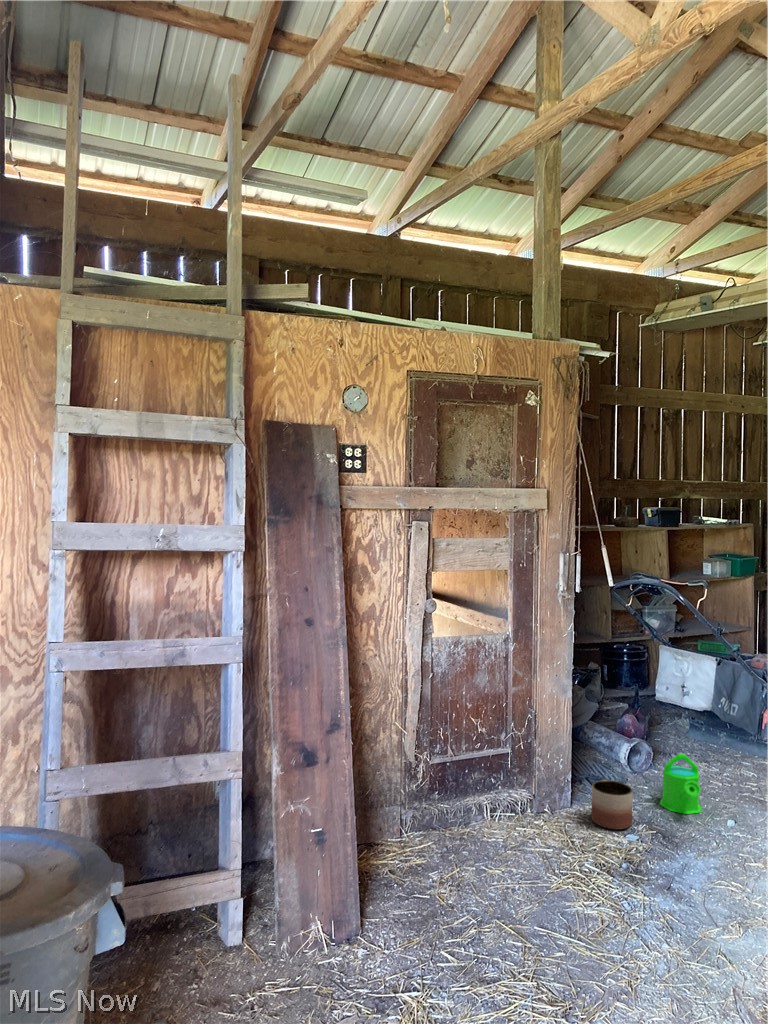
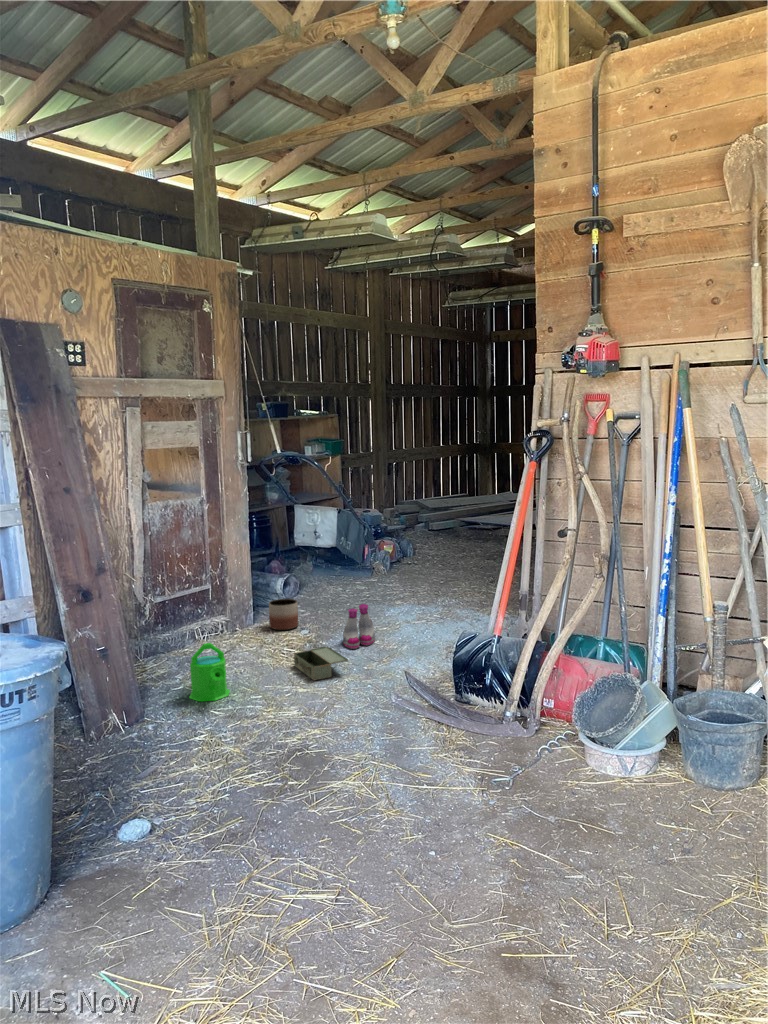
watering can: present [660,754,702,814] -> present [189,643,230,701]
boots: none [683,830,741,902] -> present [343,604,375,649]
toolbox: none [592,889,669,956] -> present [294,647,348,681]

